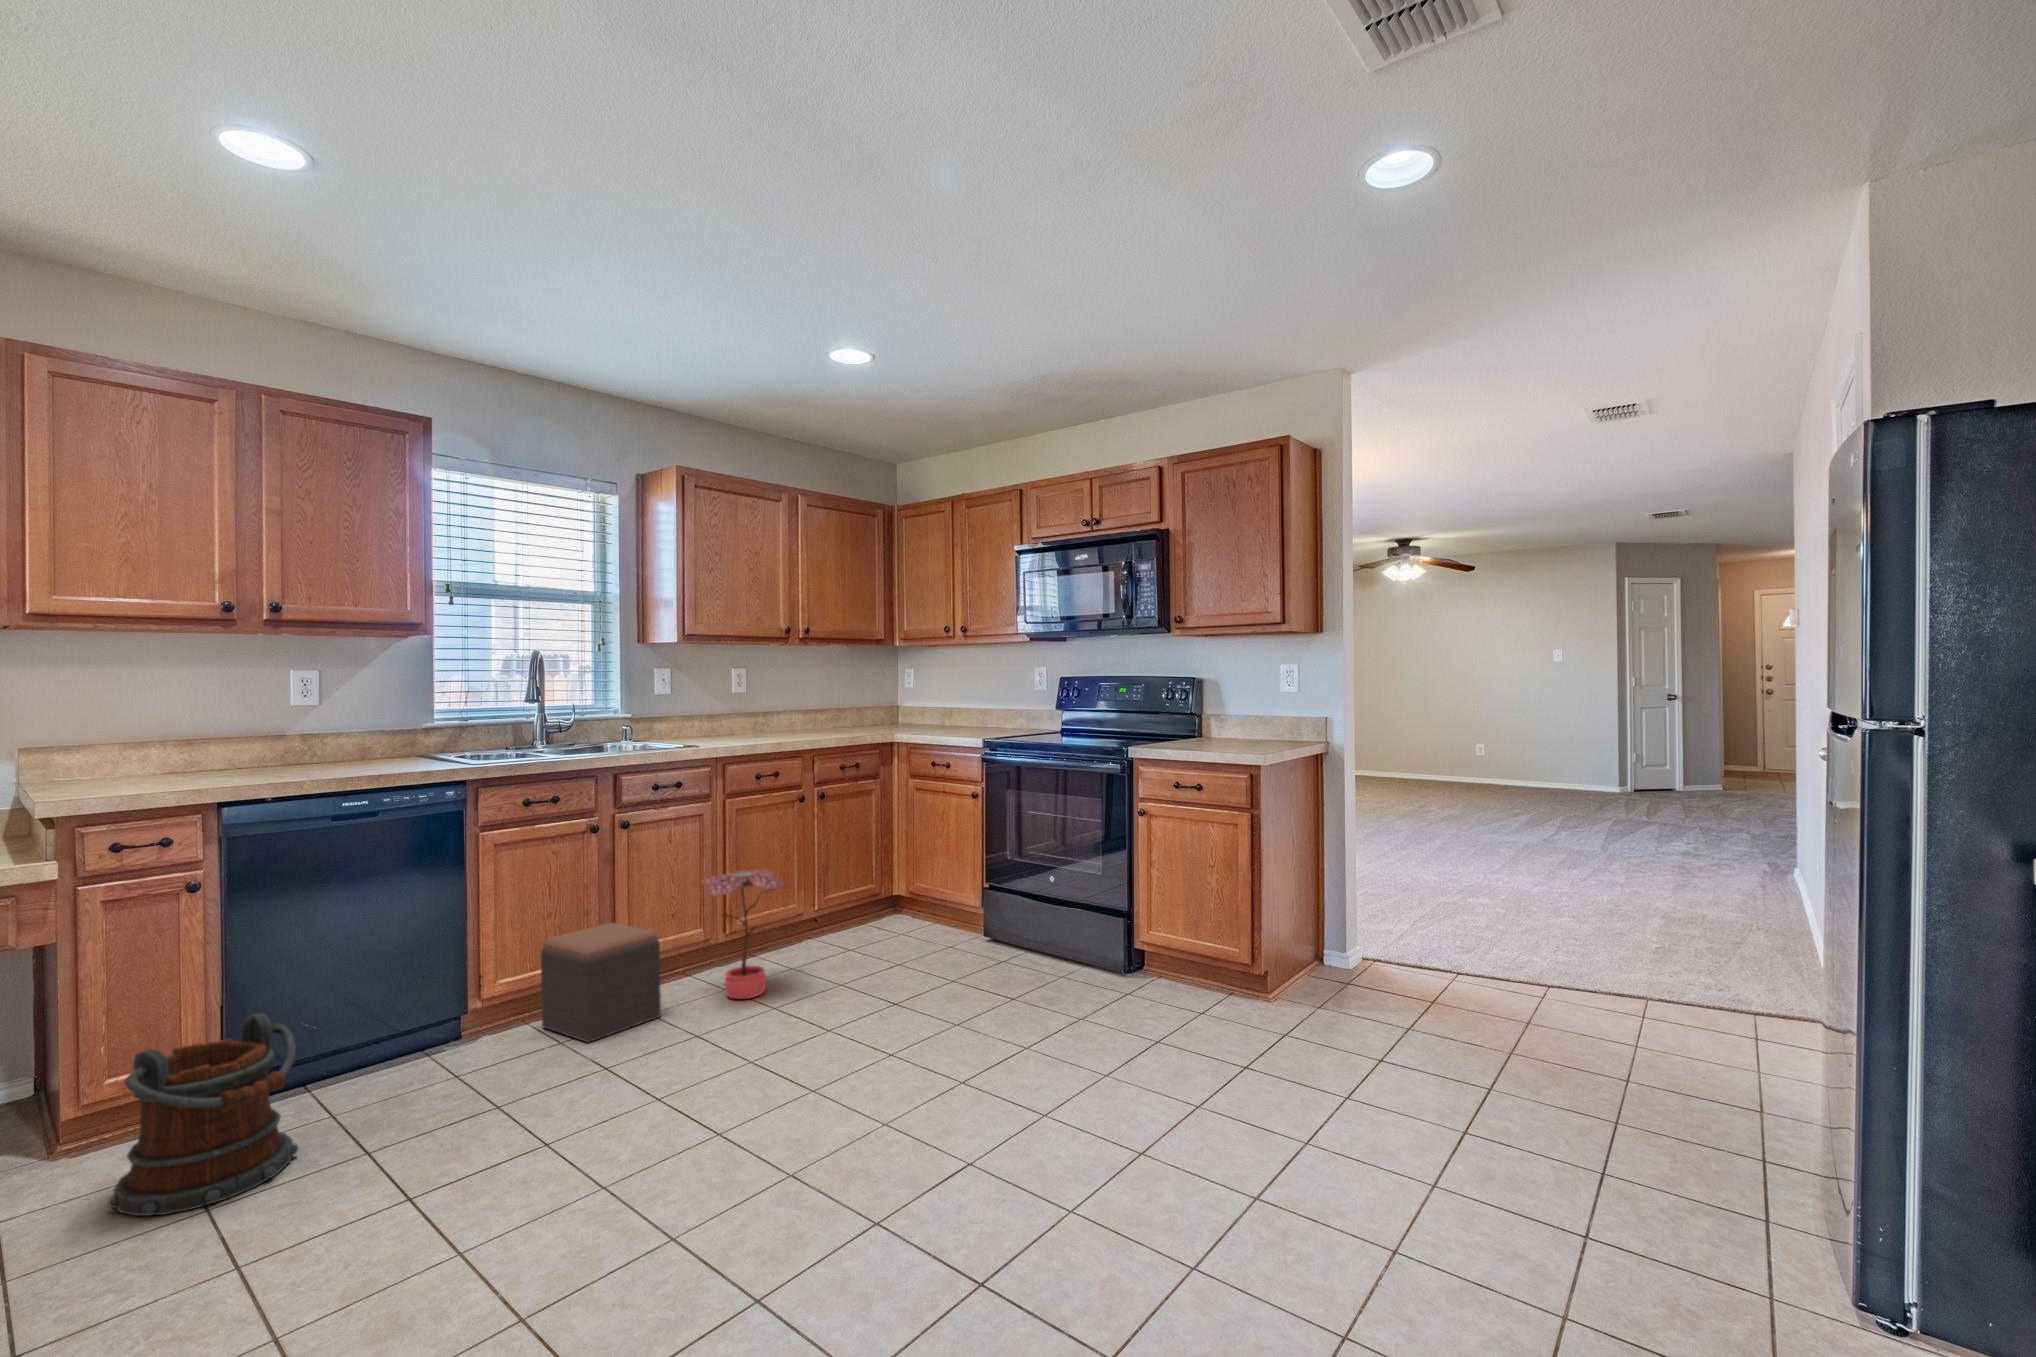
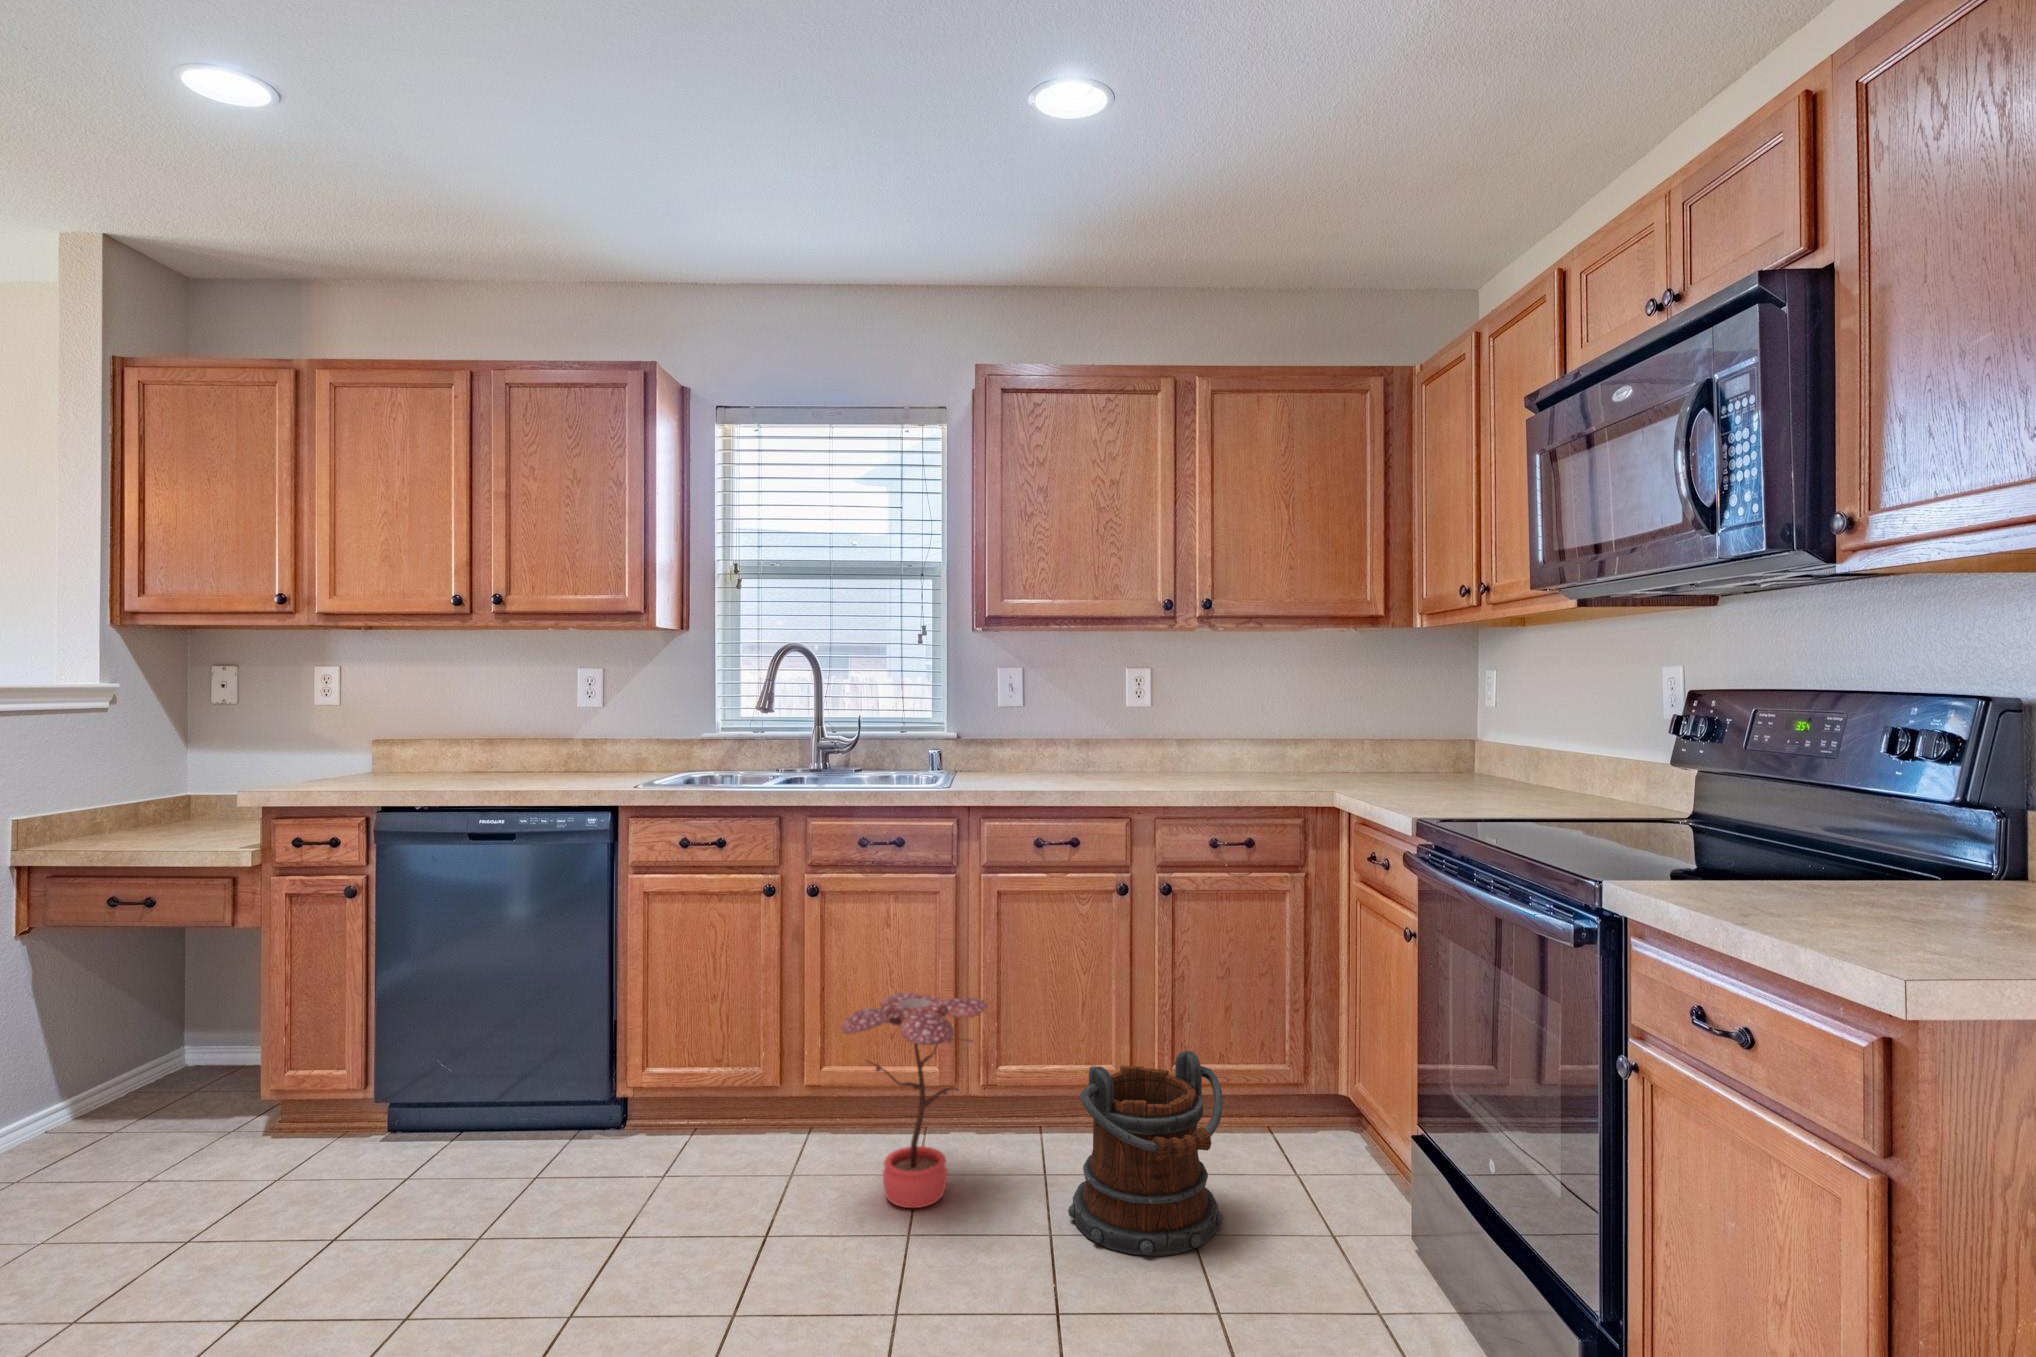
footstool: present [541,923,661,1042] -> none [666,1025,797,1194]
bucket: present [108,1013,298,1216] -> present [1068,1050,1223,1256]

